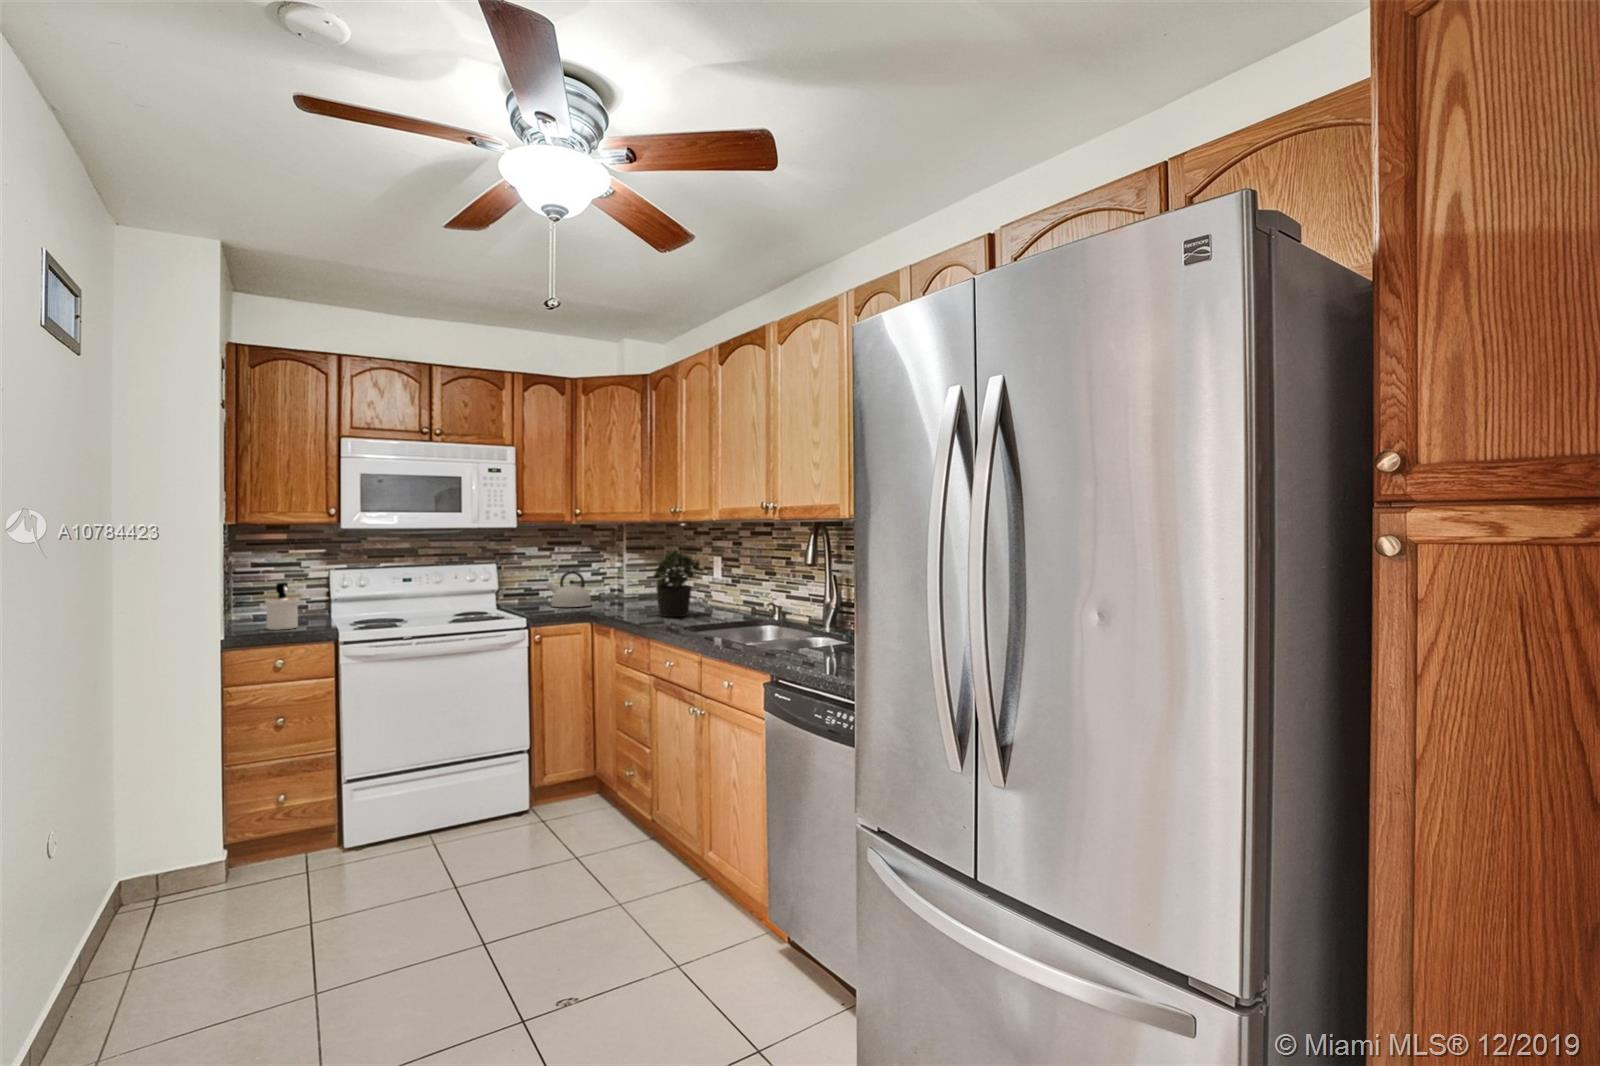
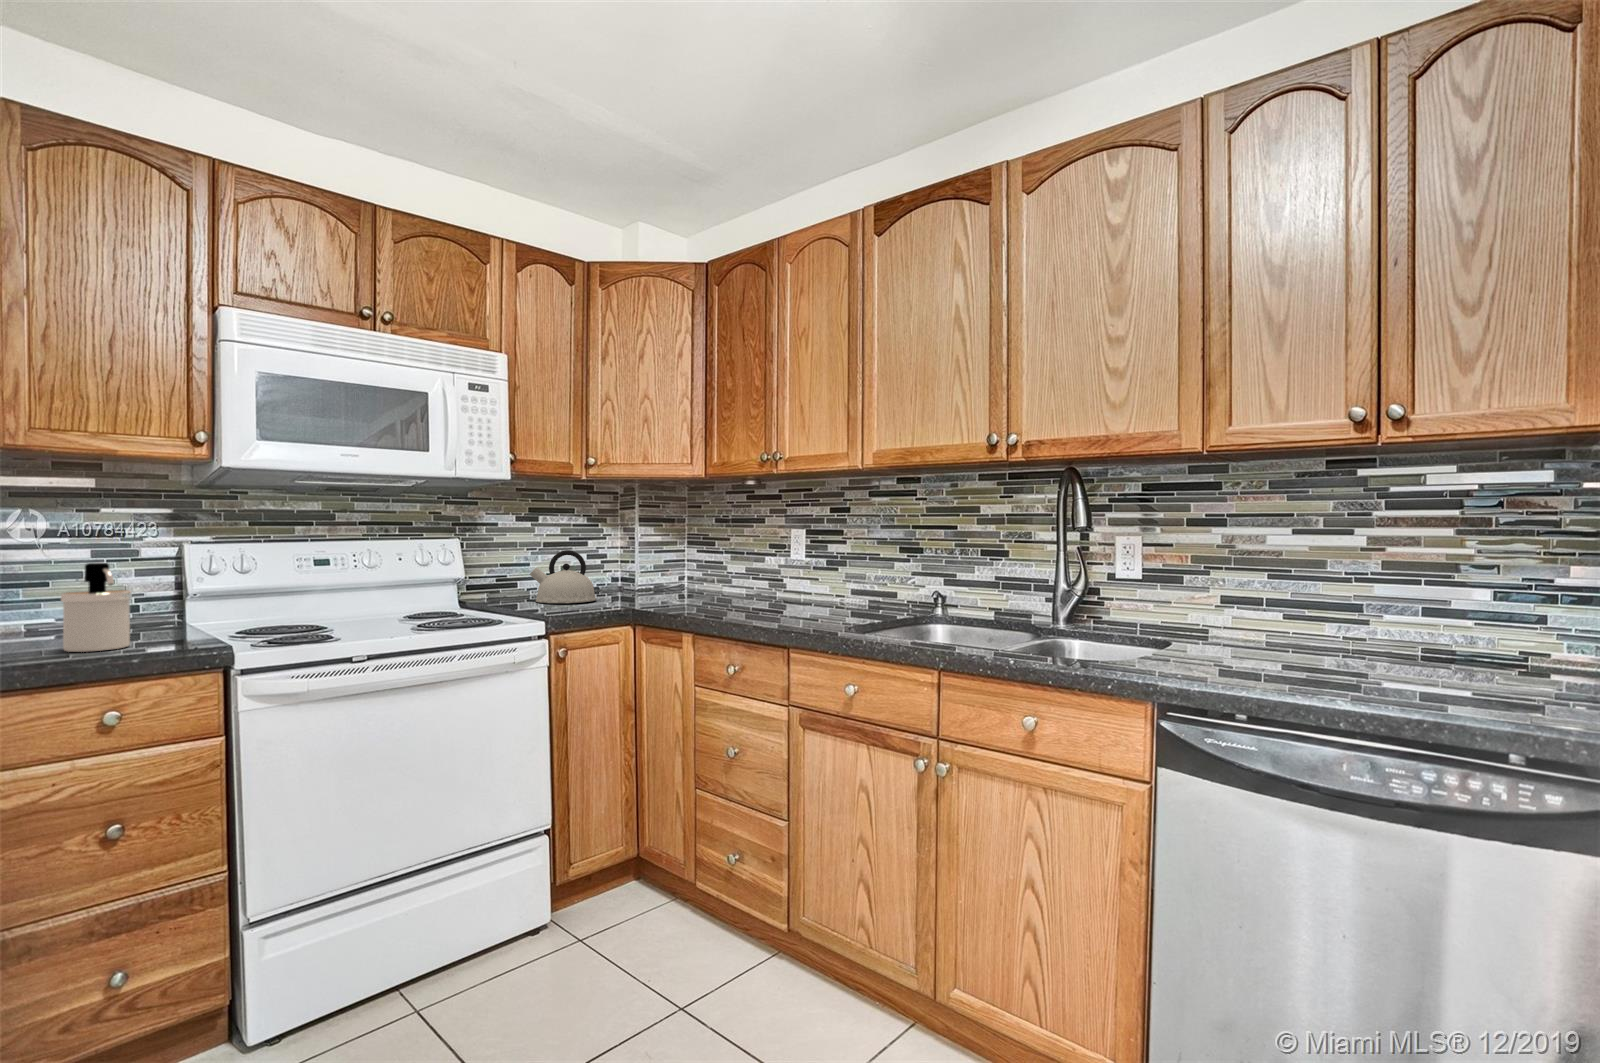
potted plant: present [654,550,704,617] -> none [714,515,785,615]

